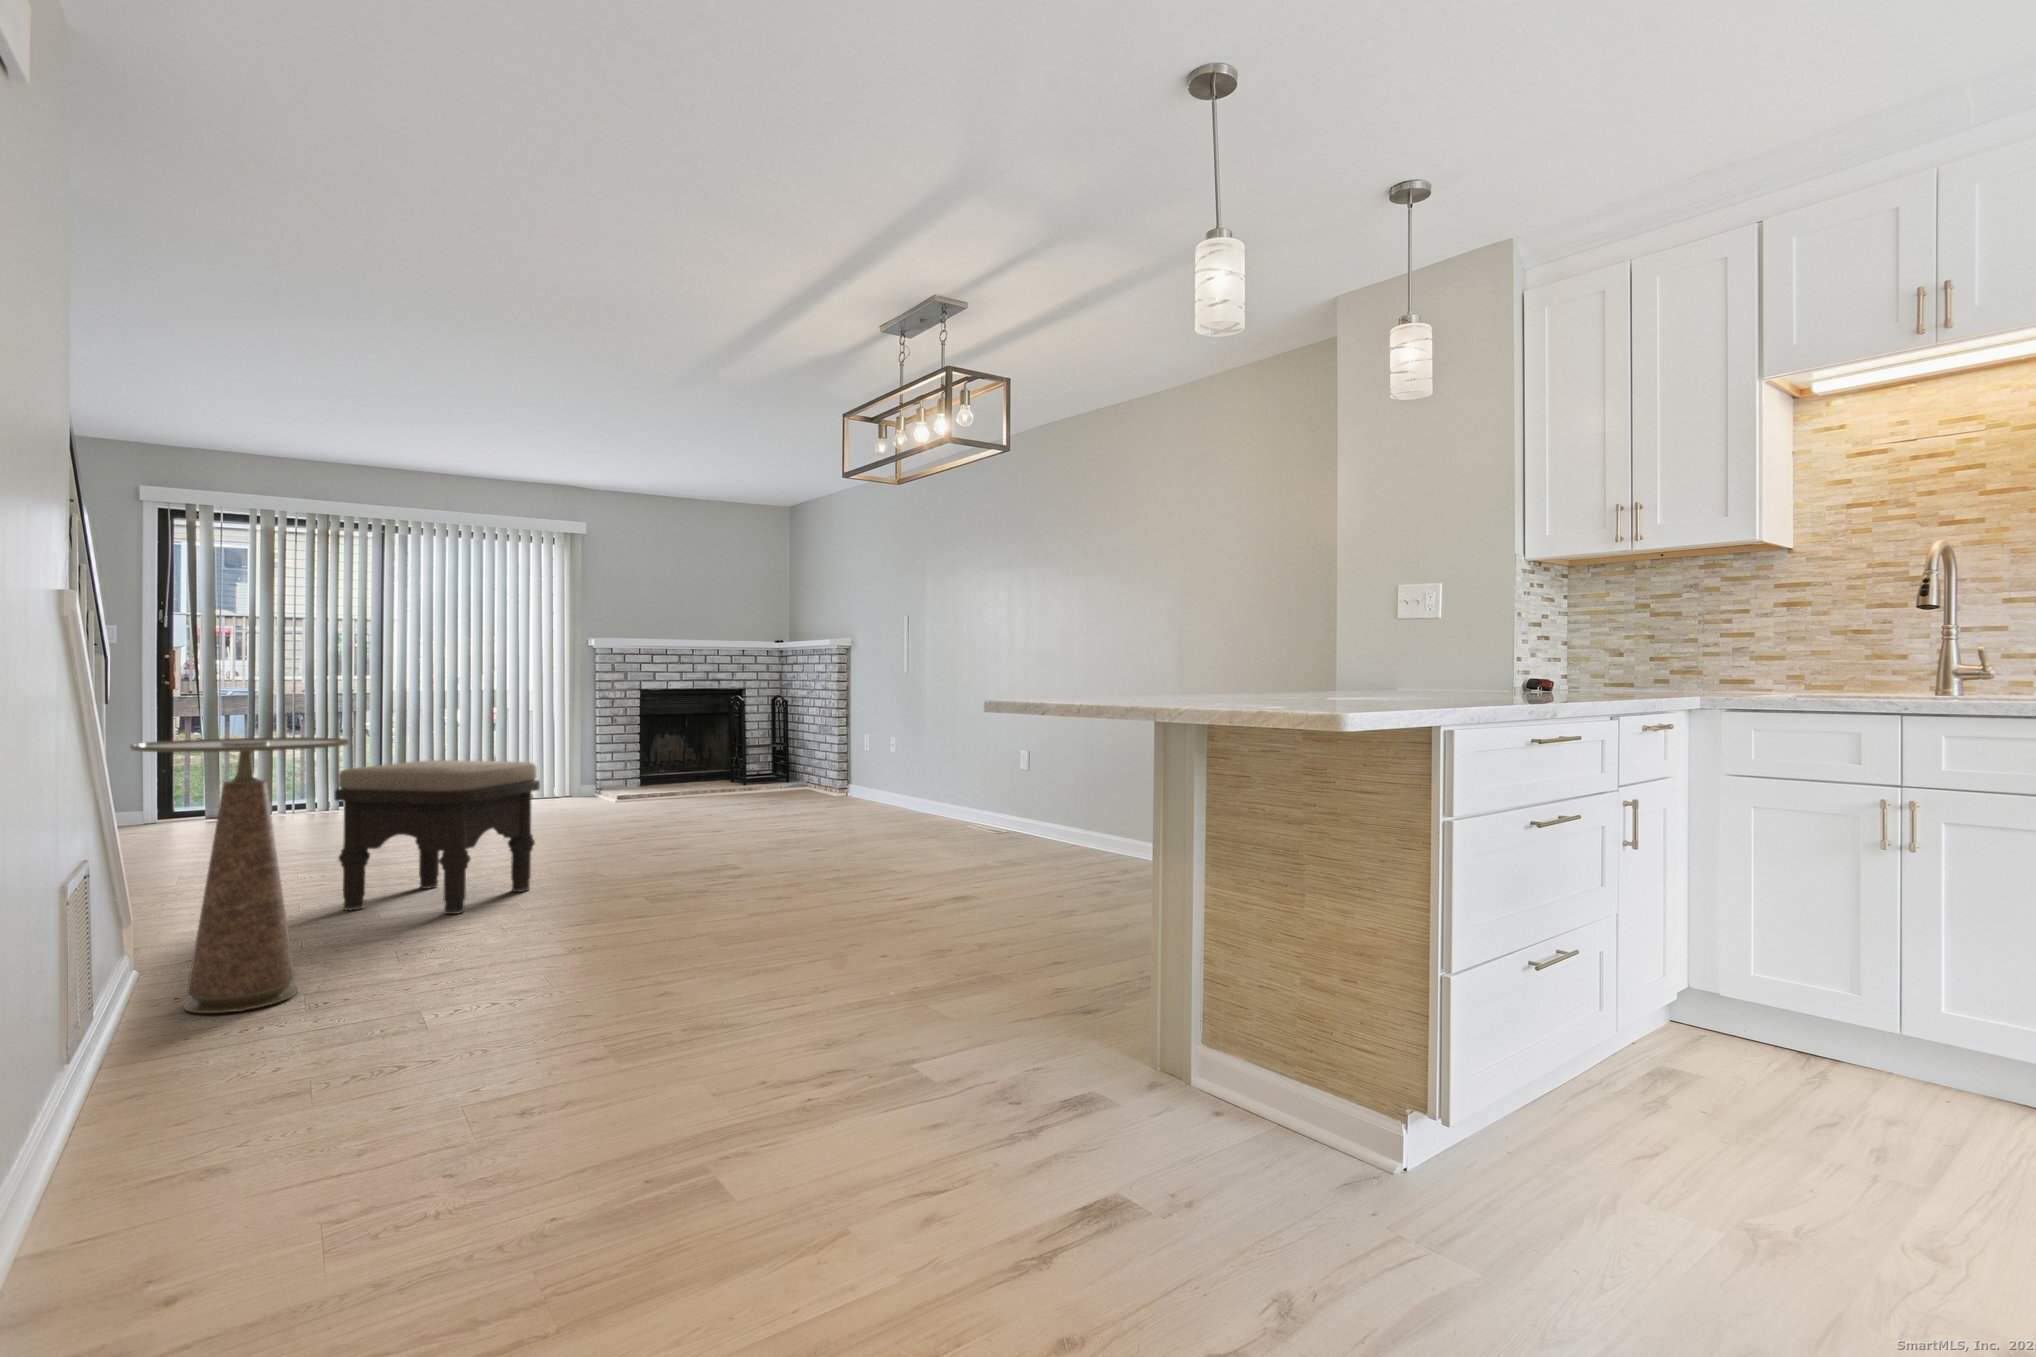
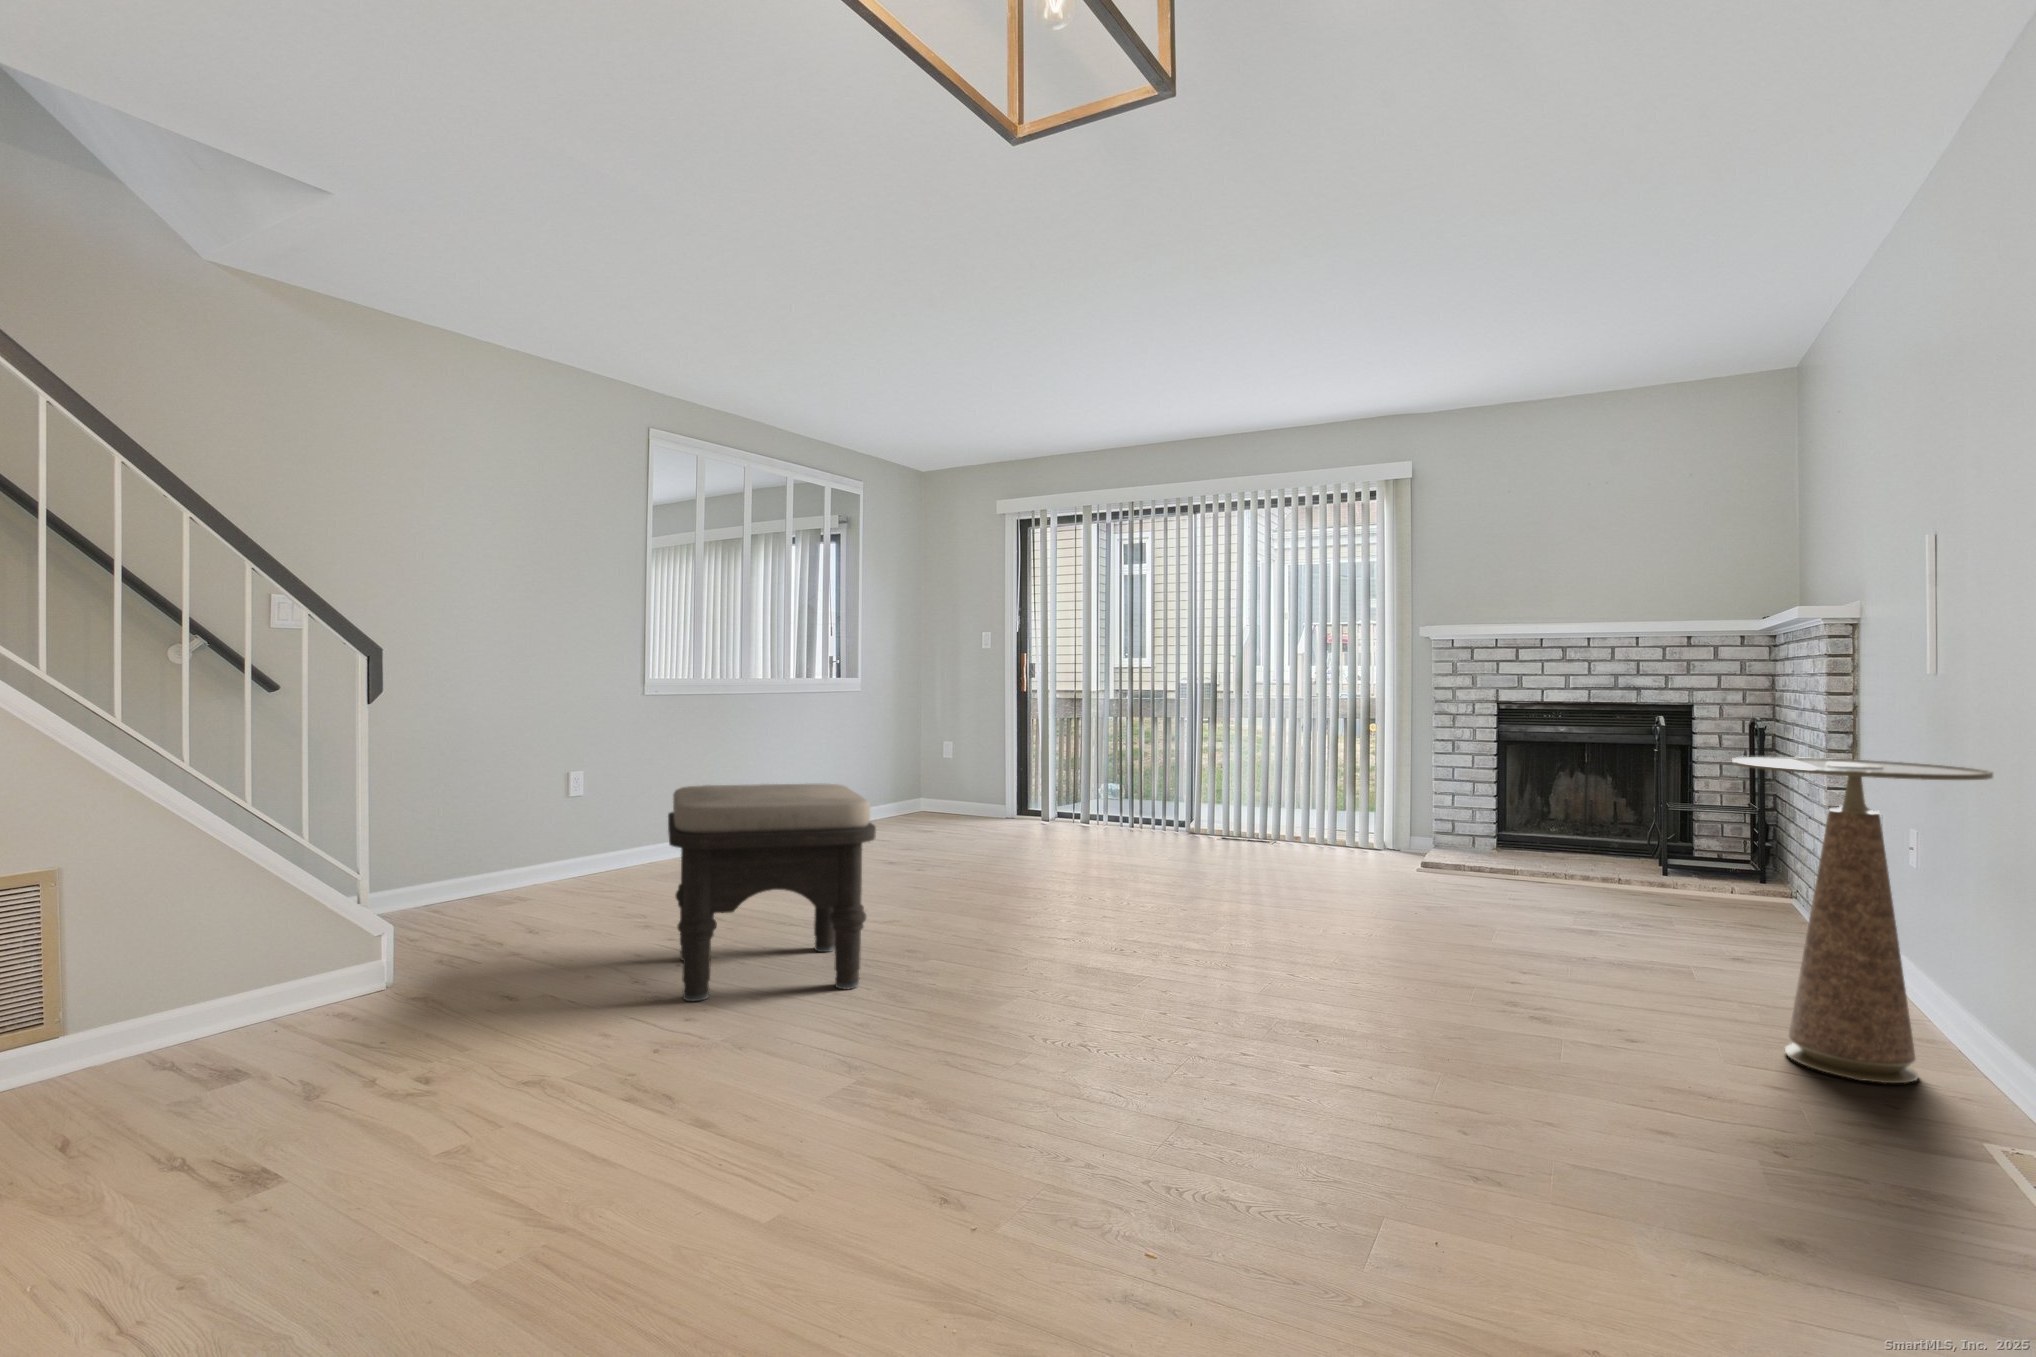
side table: present [130,737,350,1013] -> present [1732,757,1993,1083]

